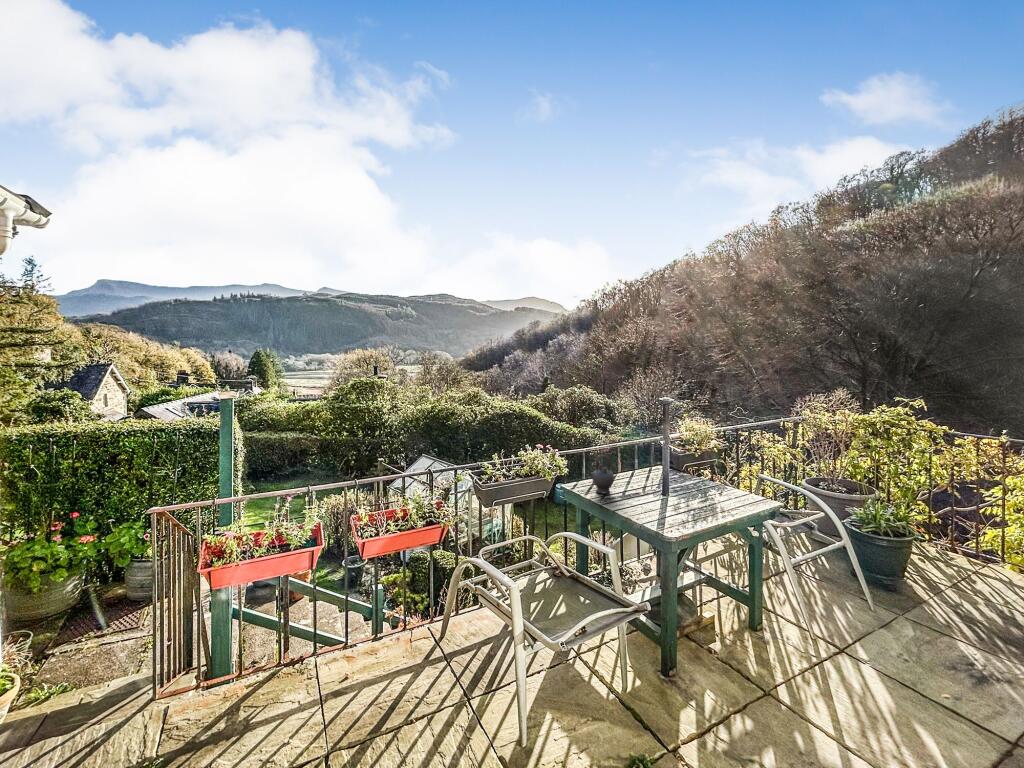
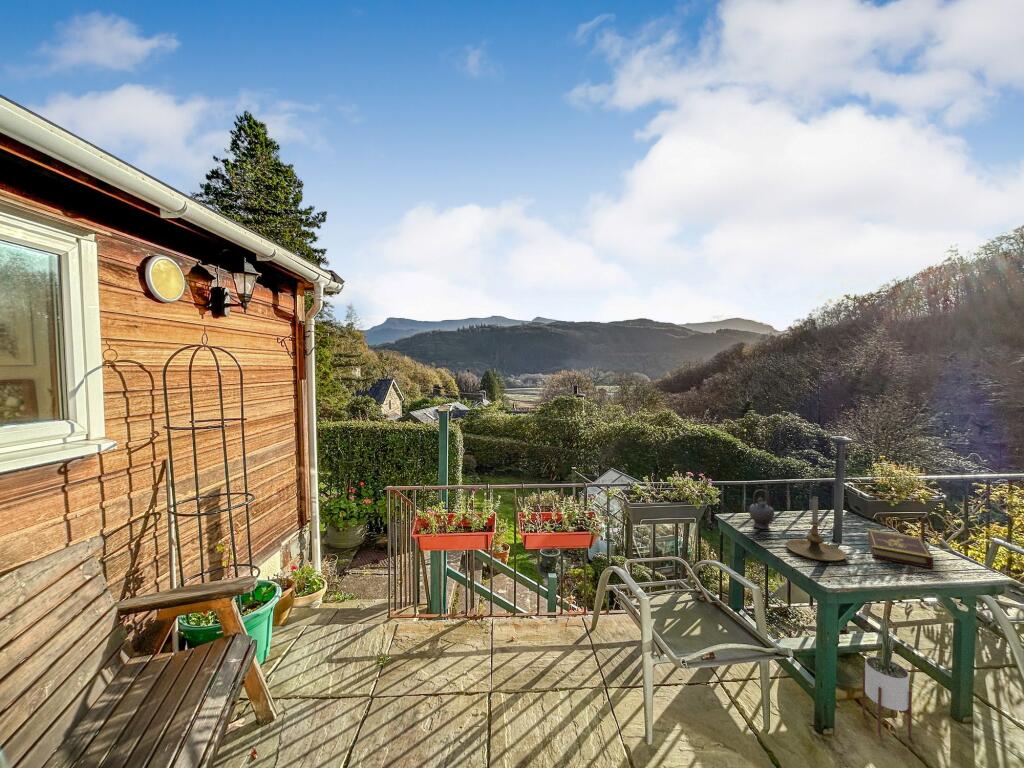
candle holder: none [629,455,679,515] -> present [785,496,847,561]
book: none [684,480,737,506] -> present [867,529,933,568]
potted plant: none [691,552,728,659] -> present [862,615,912,738]

